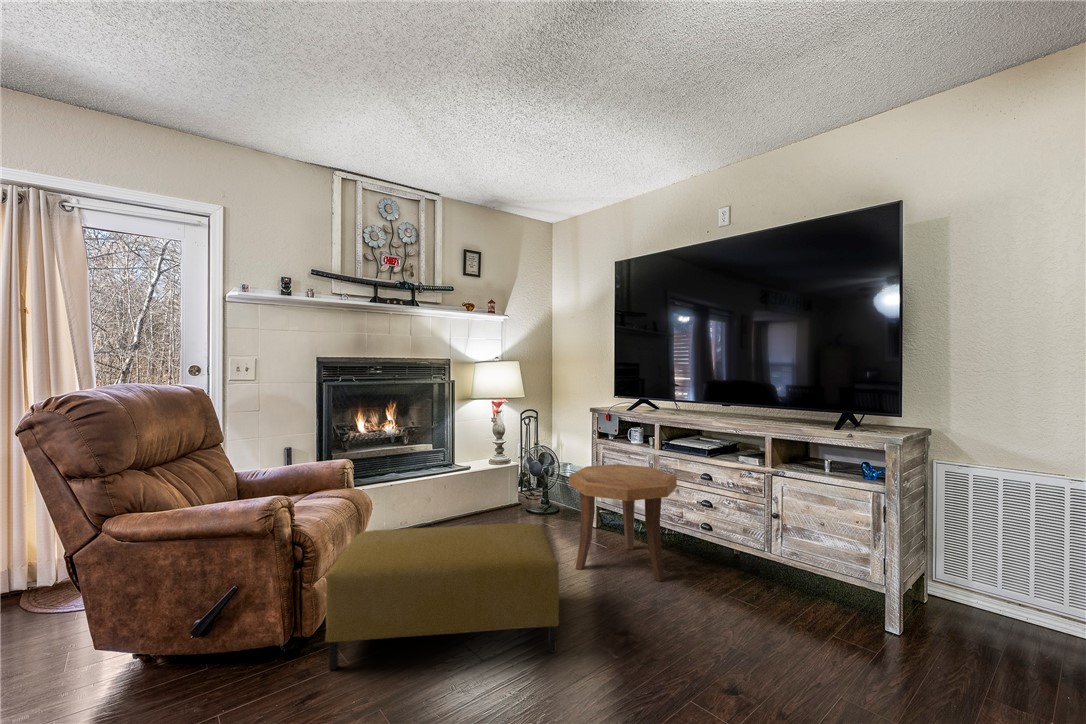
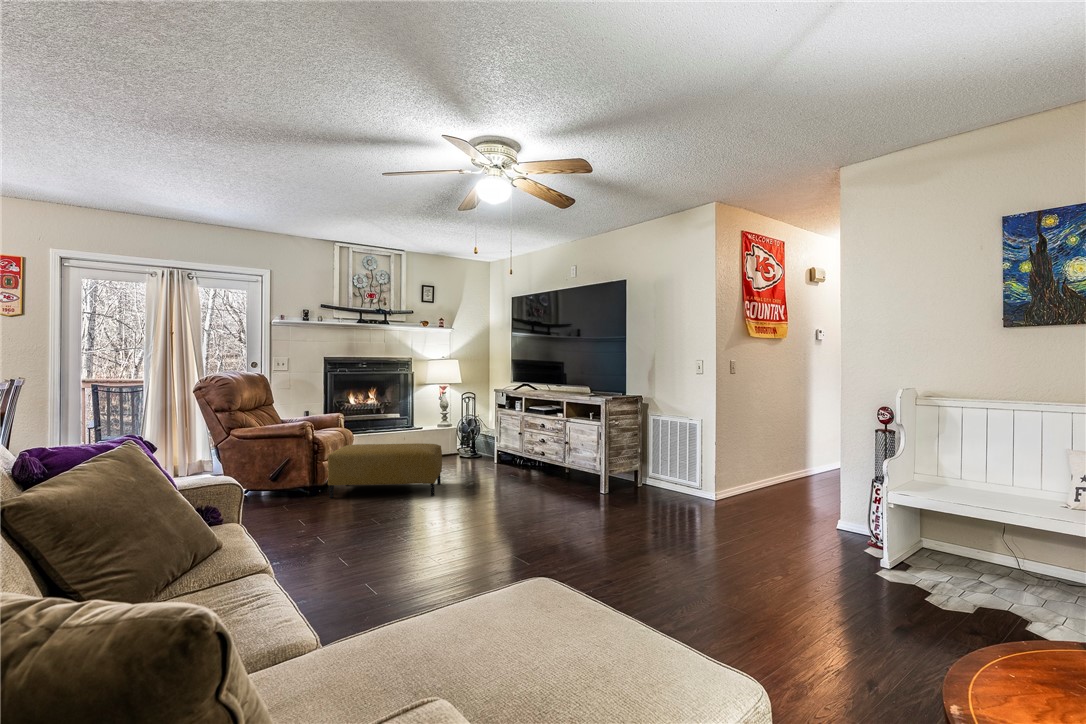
side table: present [569,464,677,581] -> none [466,421,525,480]

